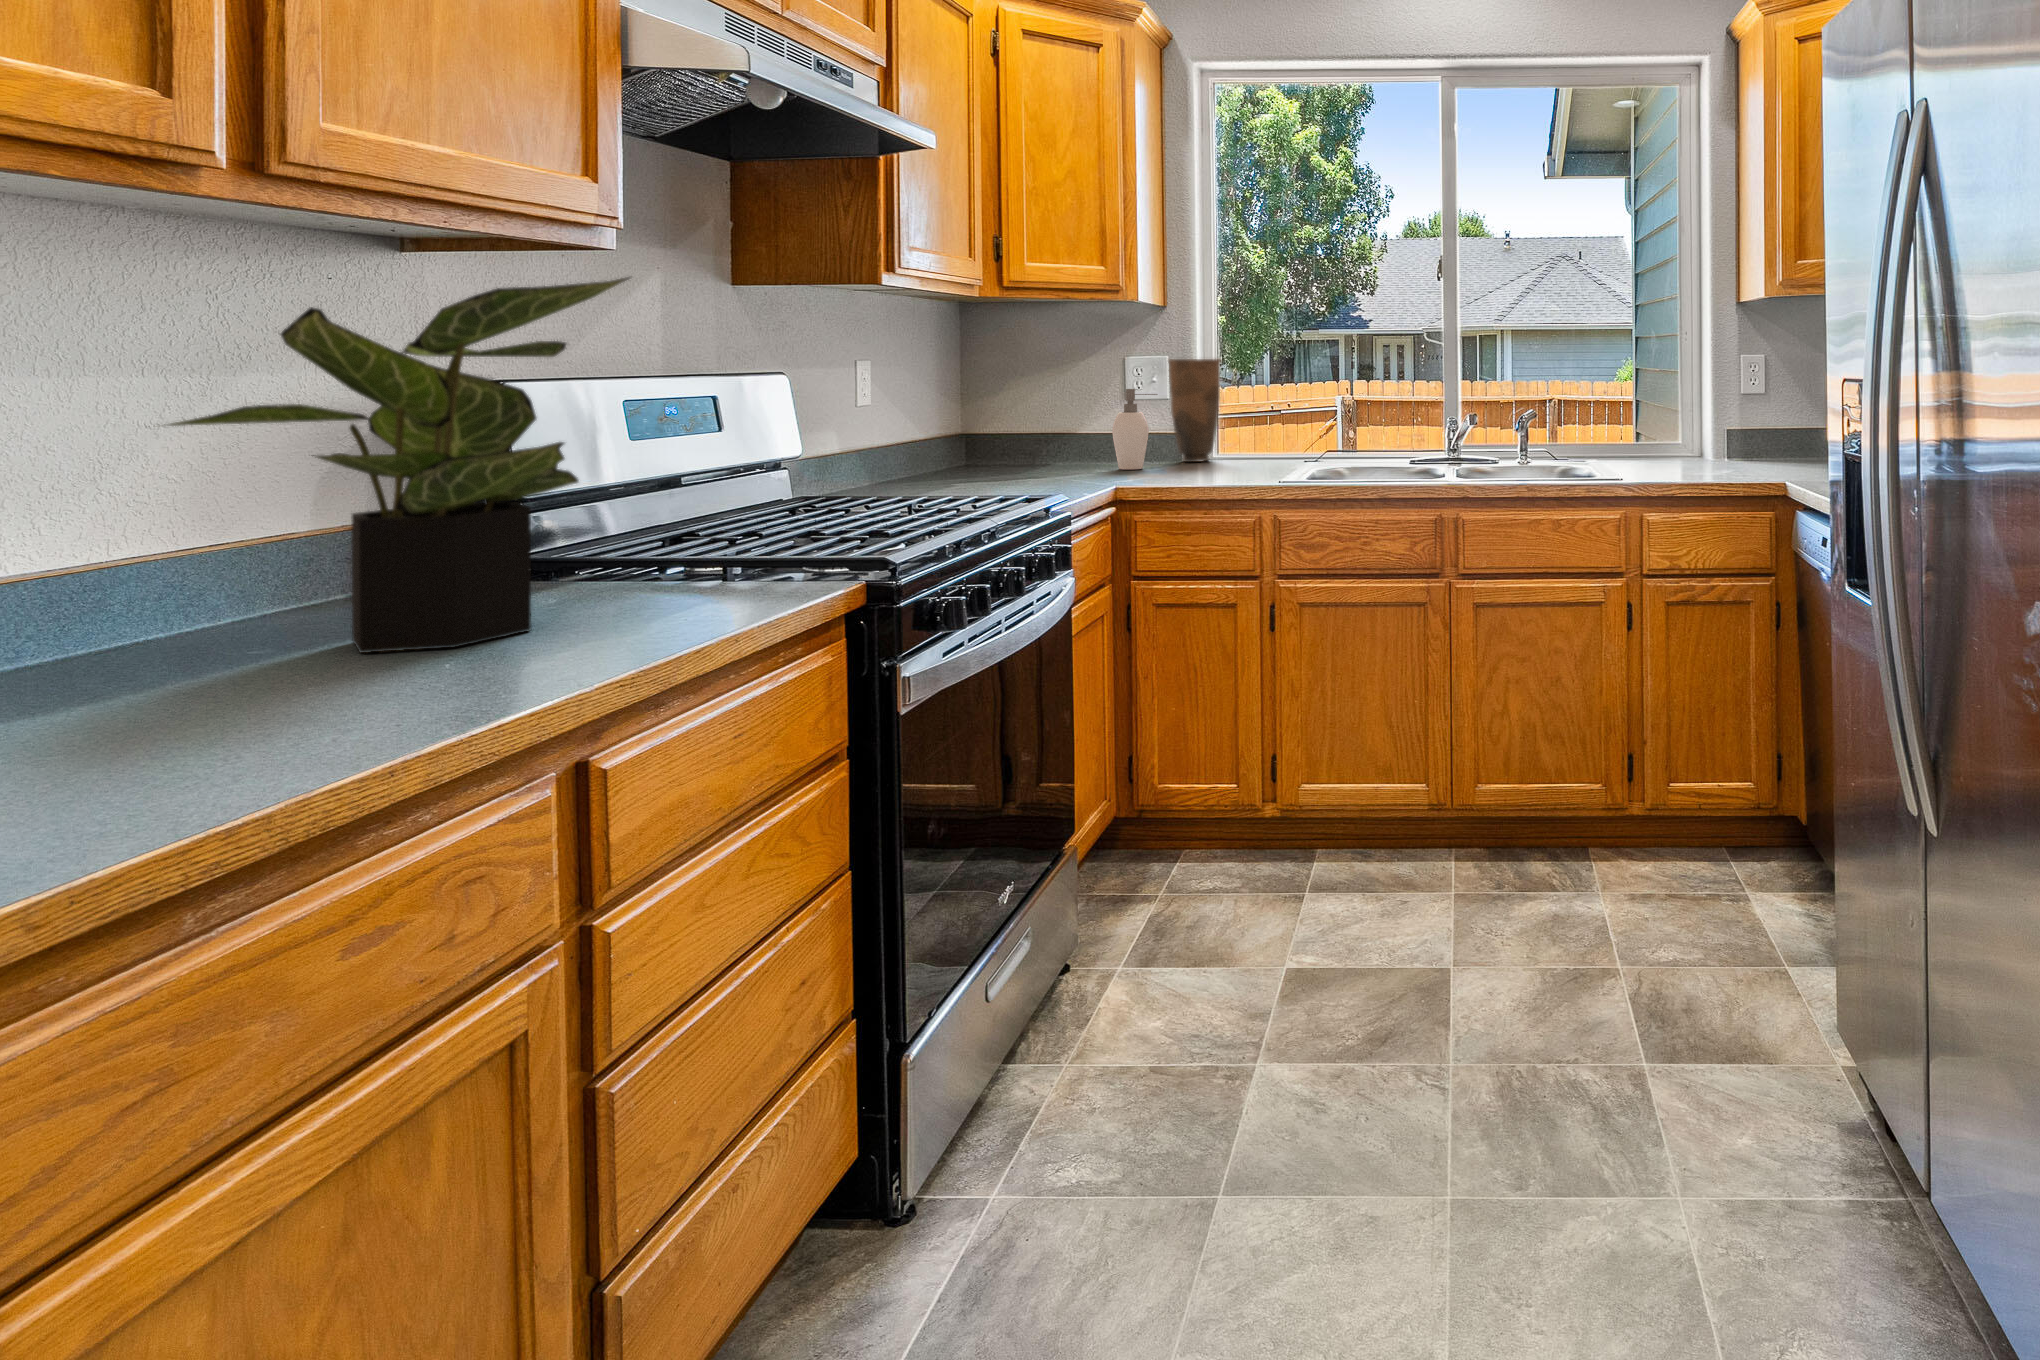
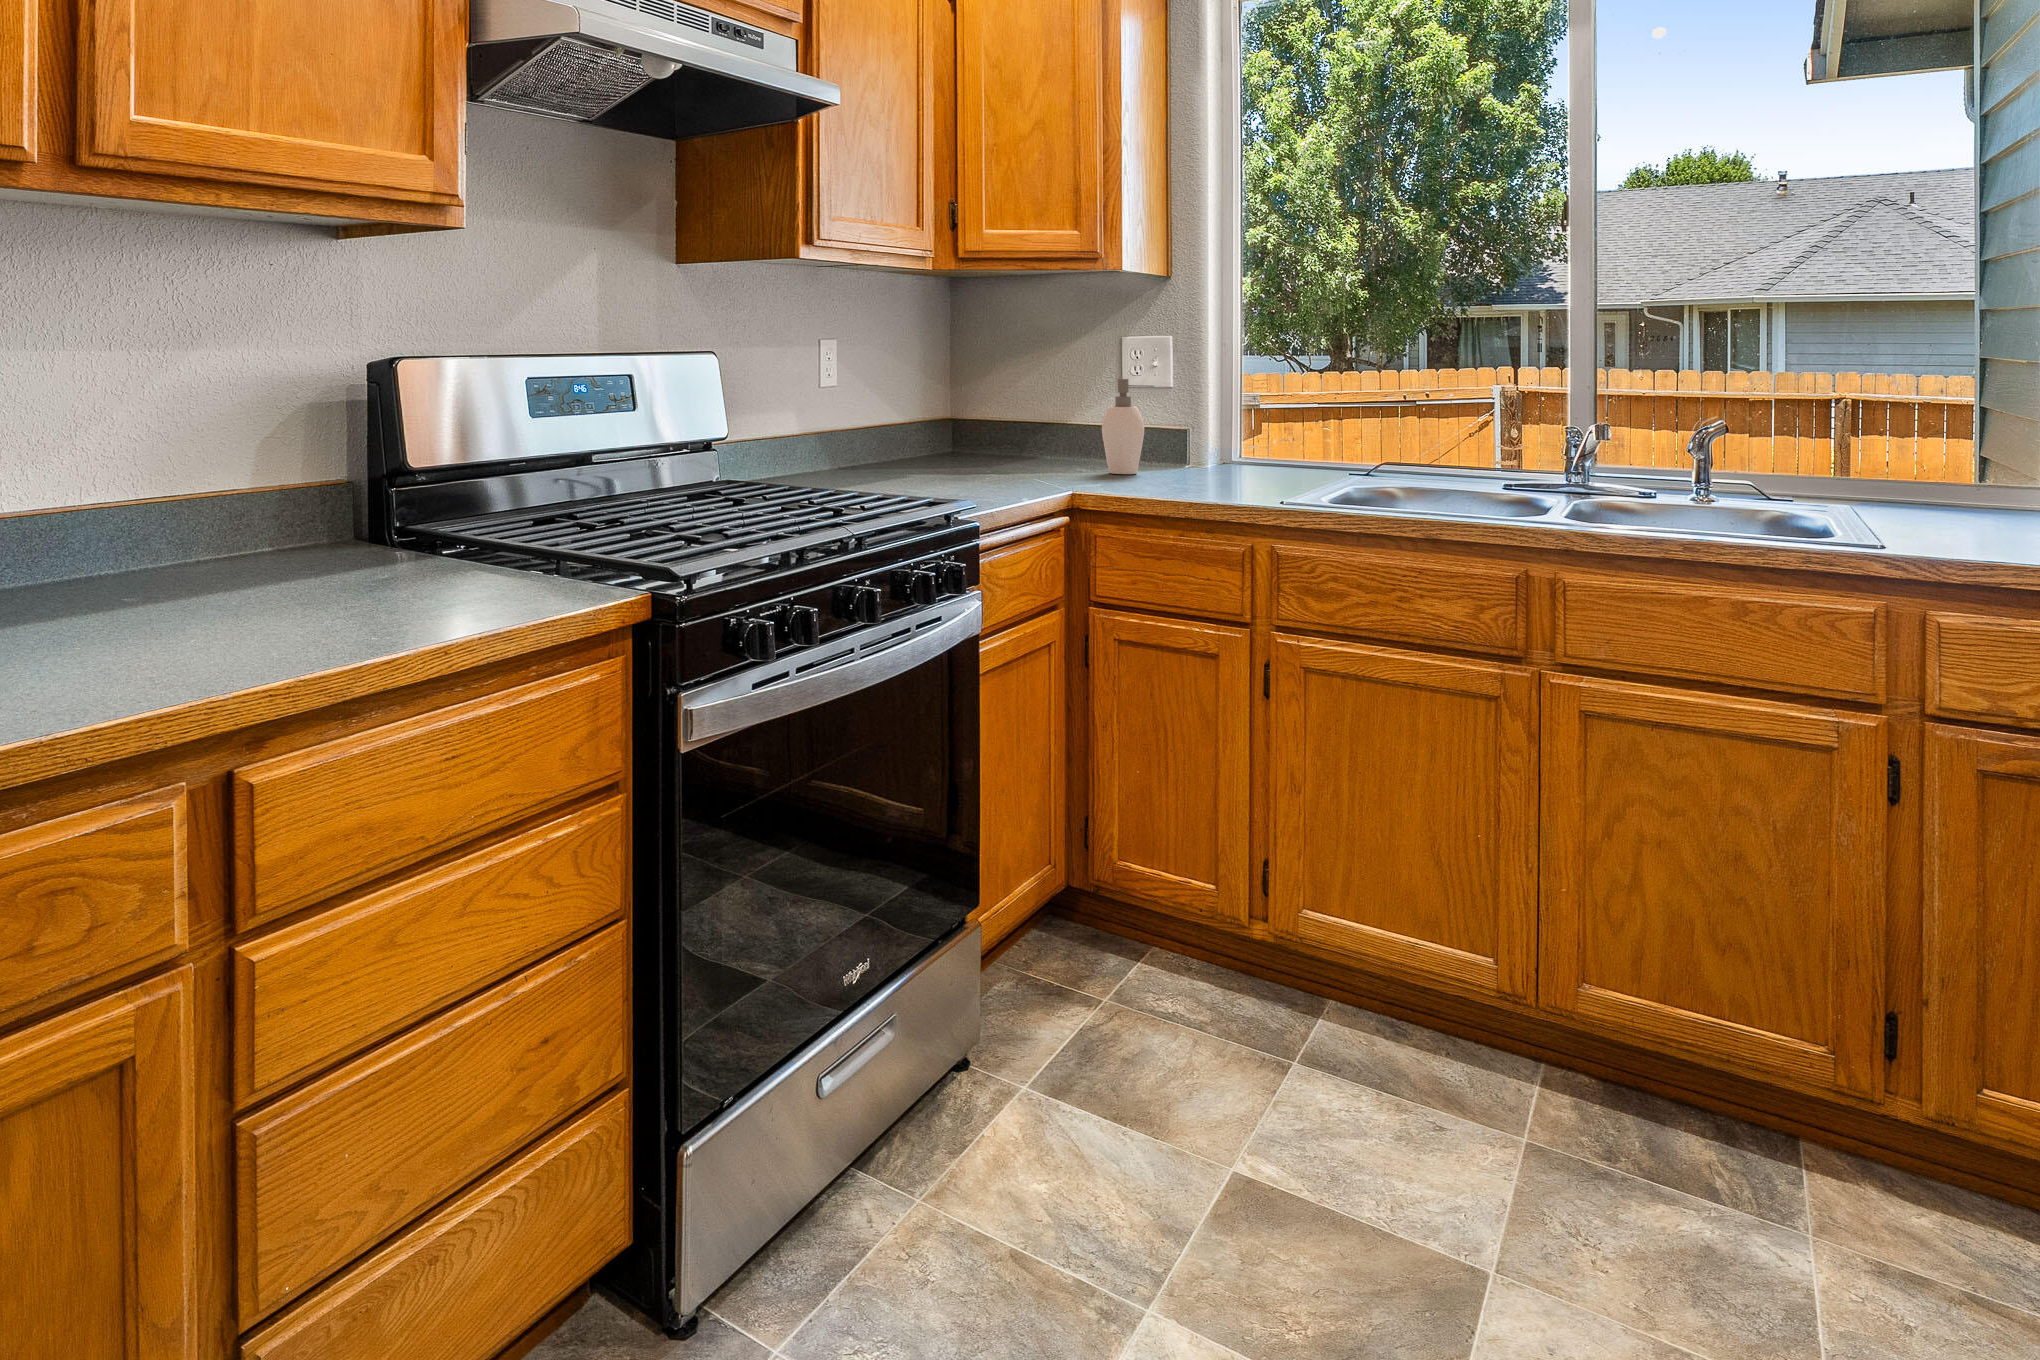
potted plant: present [164,277,629,653] -> none [45,250,376,621]
vase: present [1168,358,1221,462] -> none [1176,344,1245,469]

